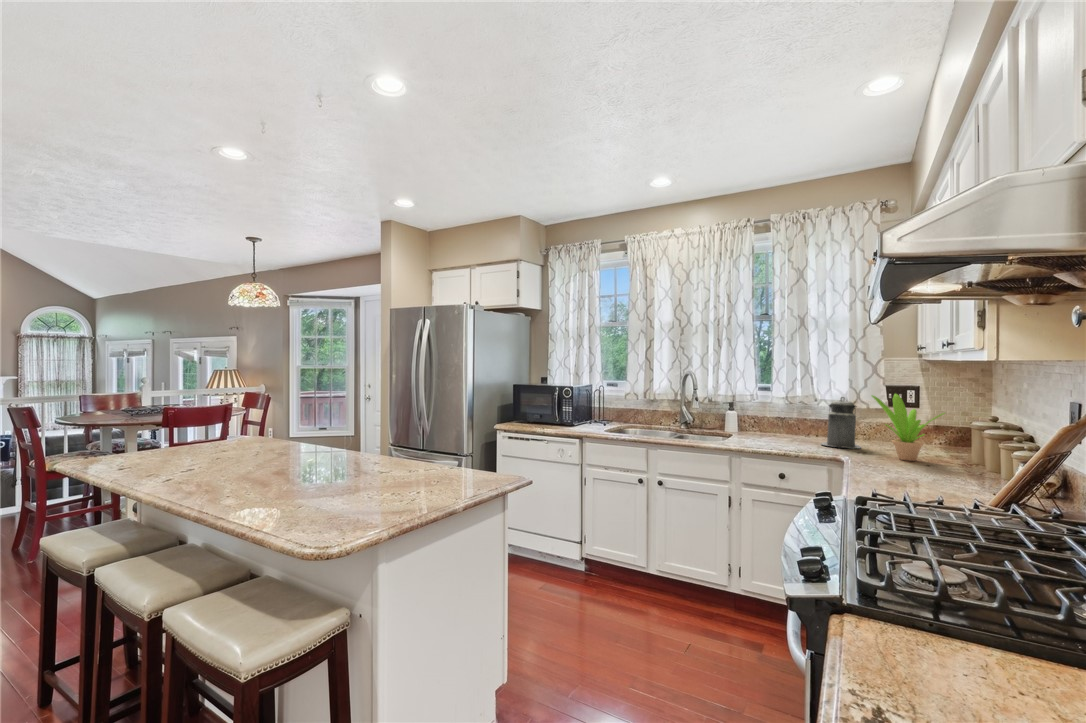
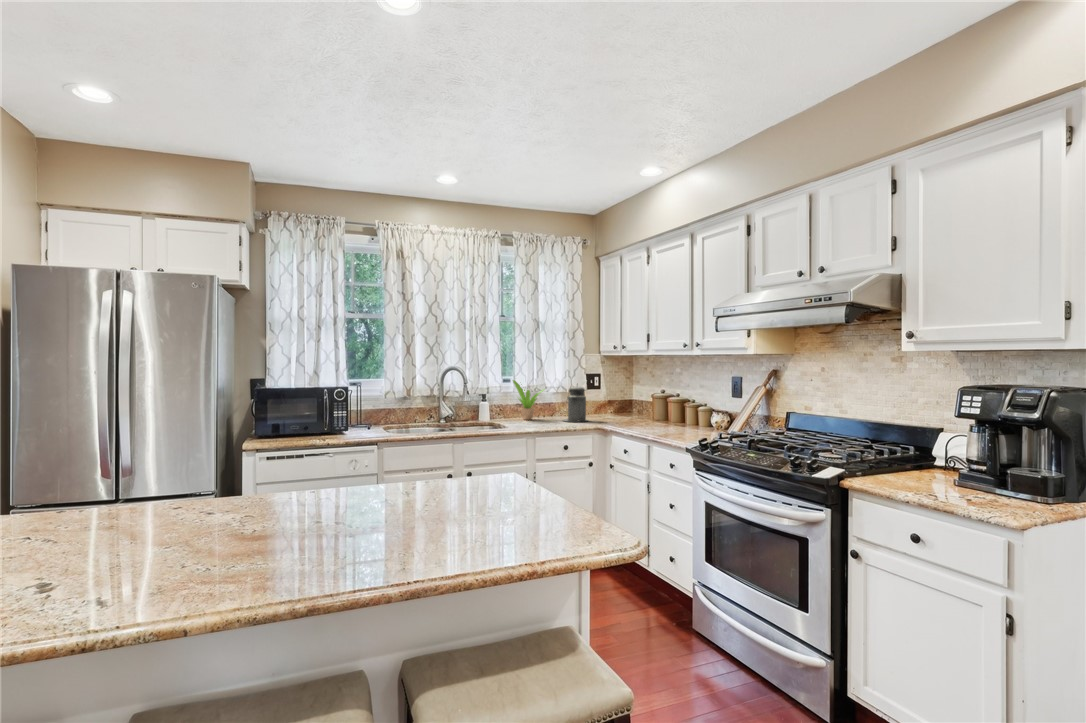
potted plant: present [872,394,945,461] -> present [513,380,542,420]

